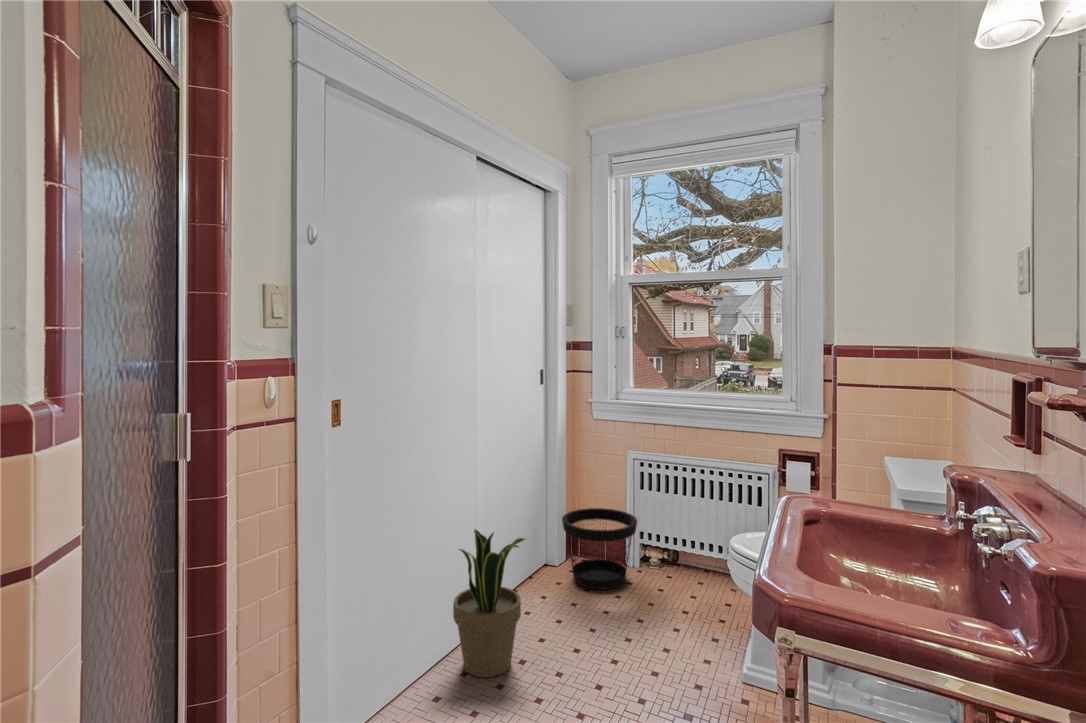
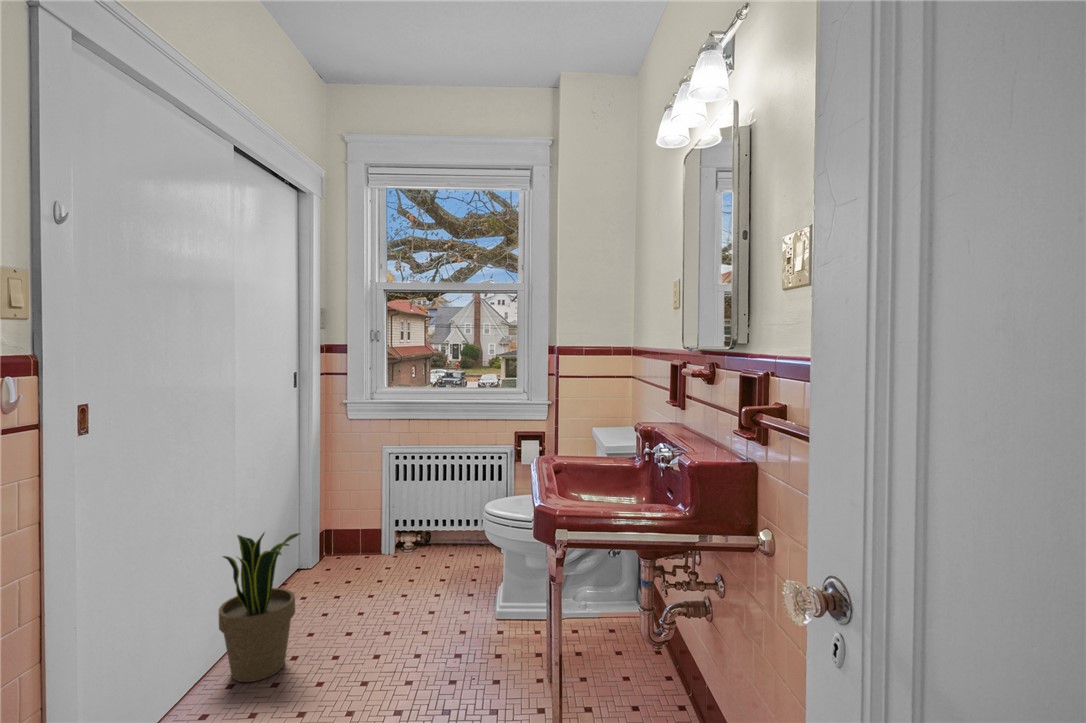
wastebasket: present [562,508,637,590] -> none [321,503,396,579]

